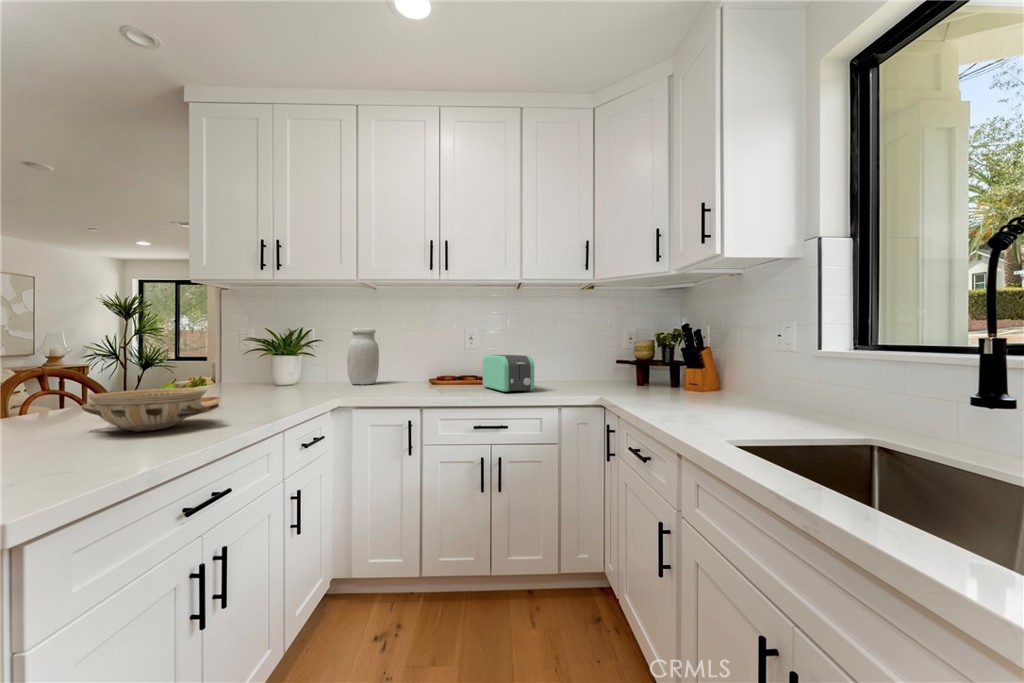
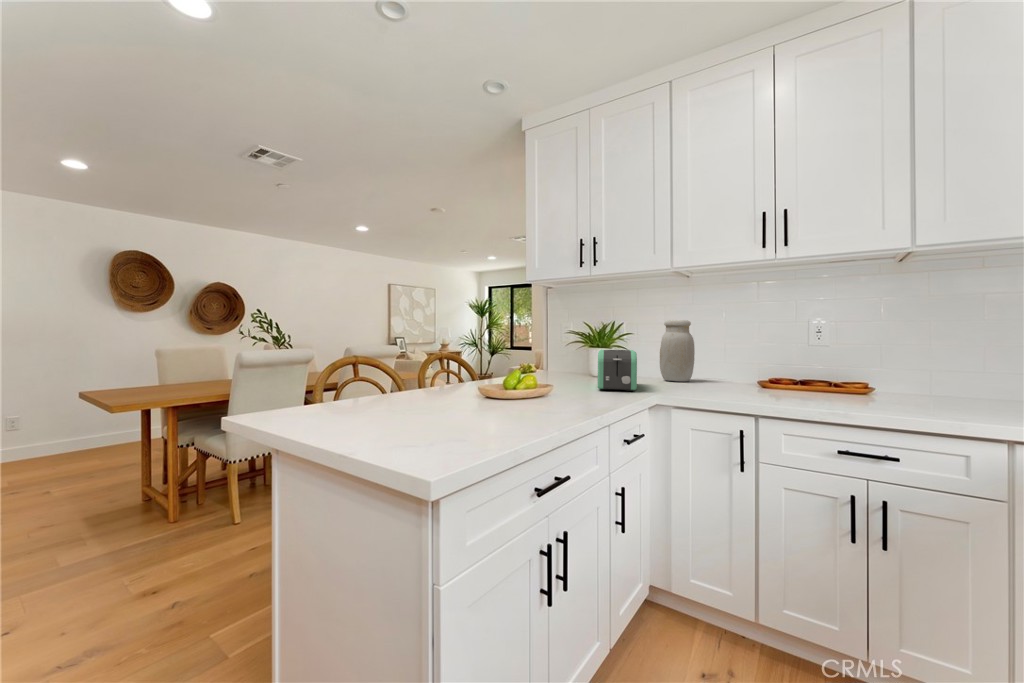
toaster: present [483,355,534,392] -> present [598,350,637,391]
ceramic bowl: present [82,388,219,431] -> none [466,376,558,413]

